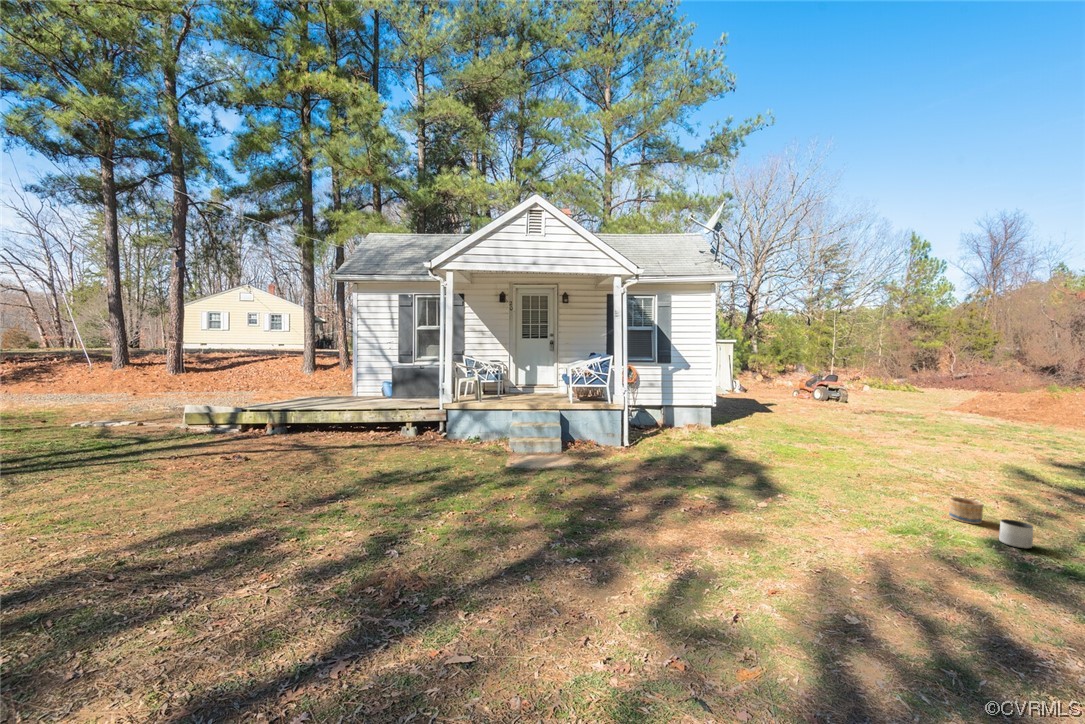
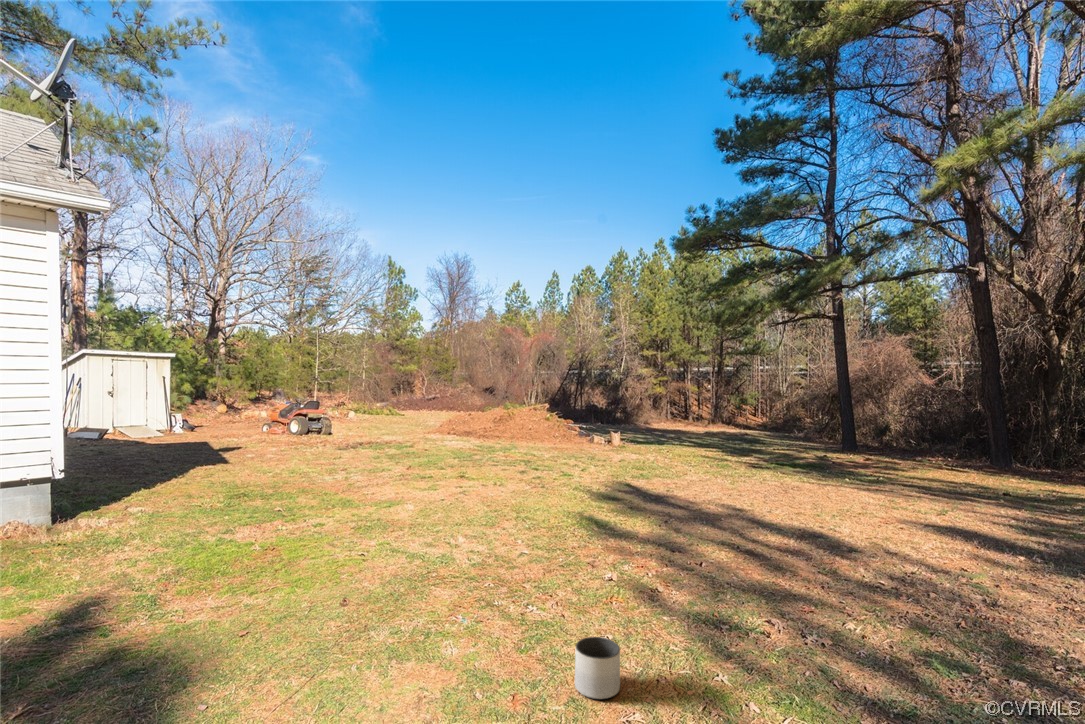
basket: present [949,497,983,524] -> none [486,597,534,652]

